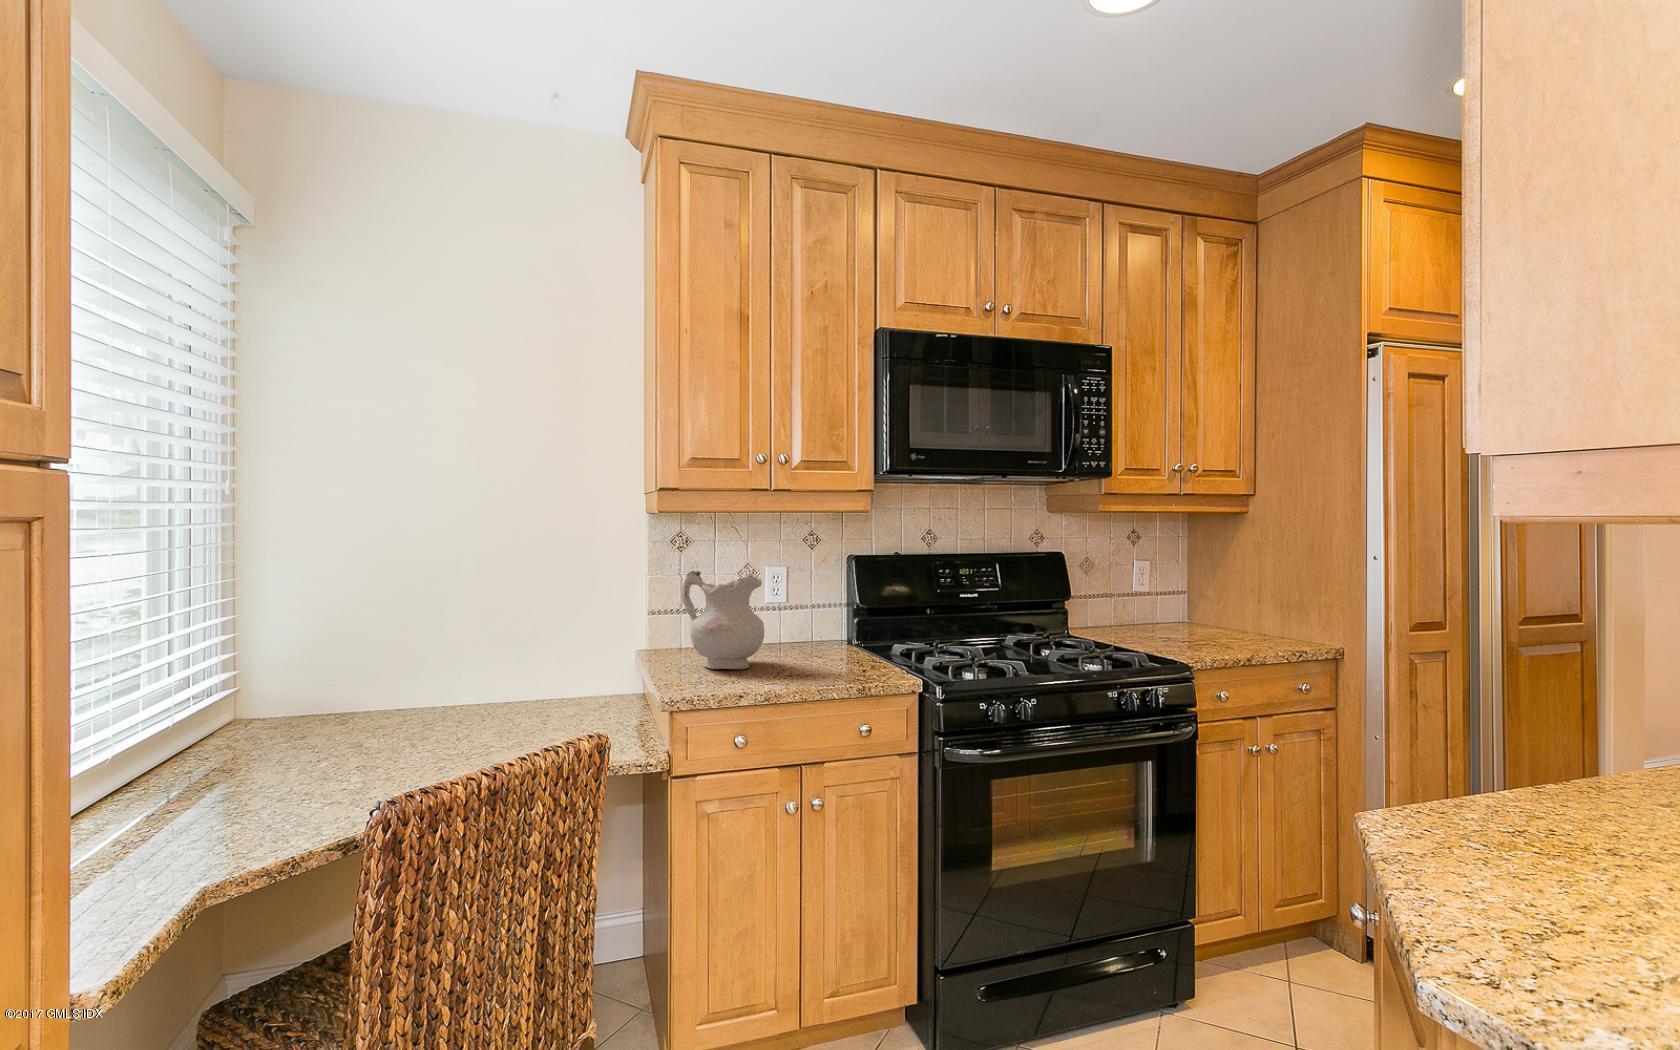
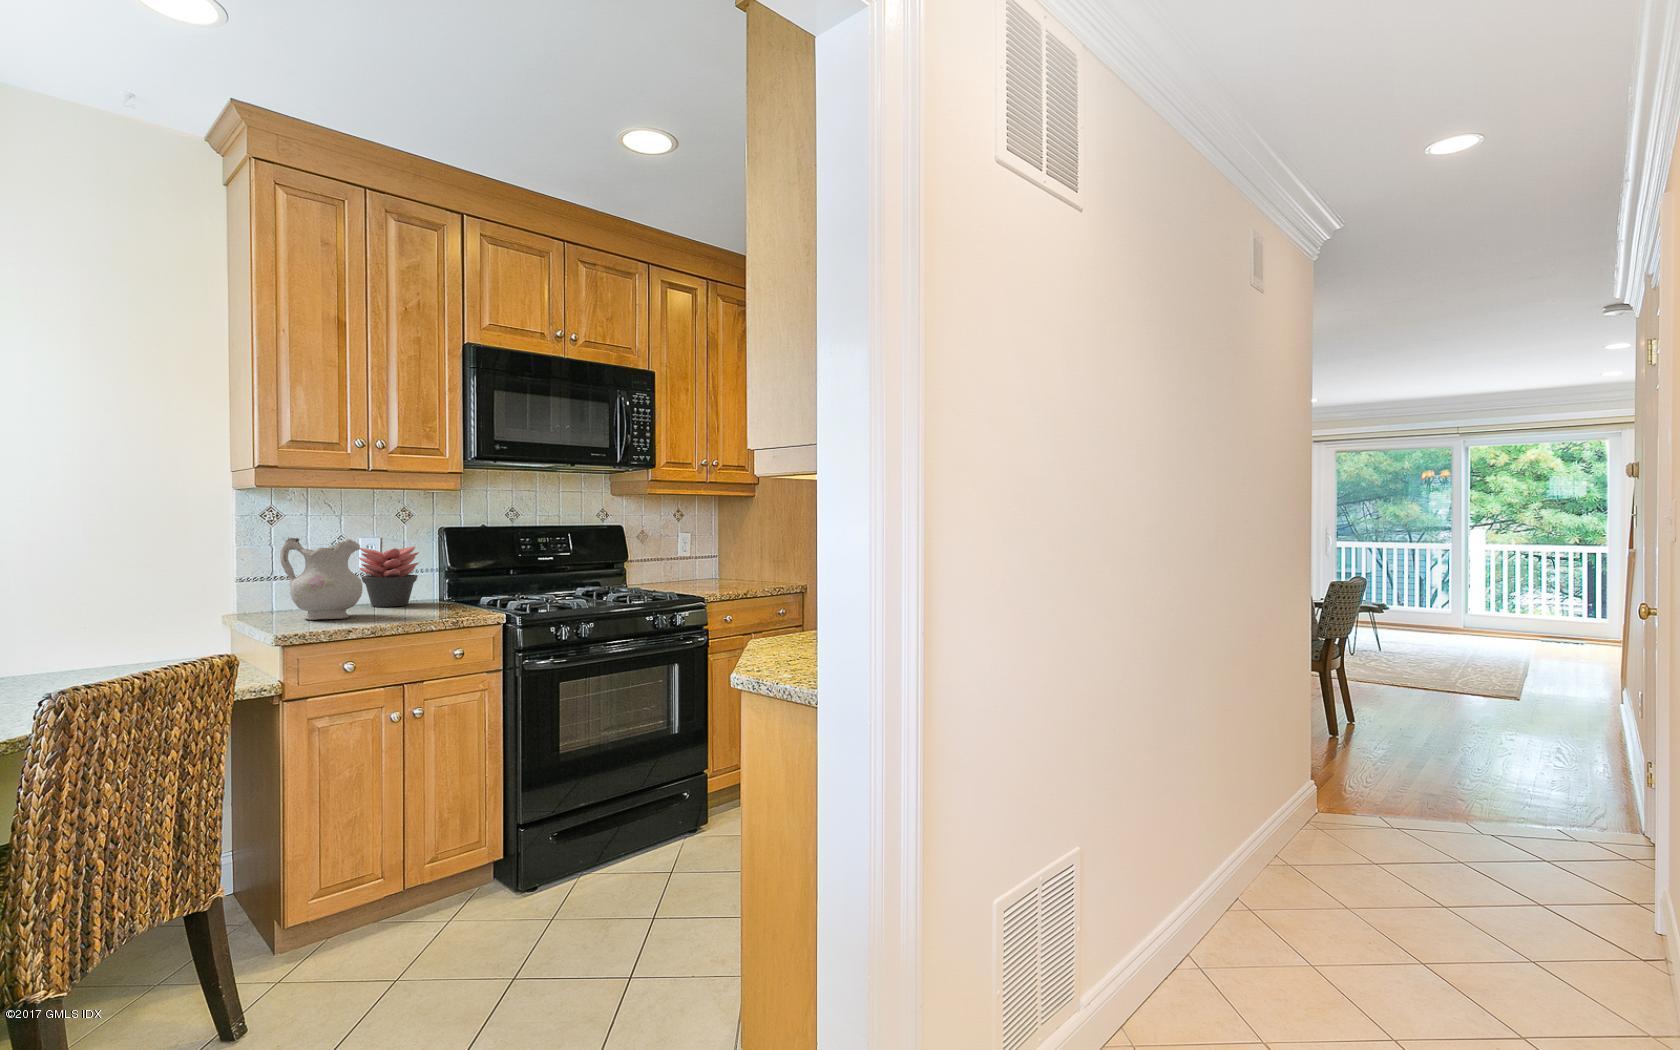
succulent plant: none [765,578,827,650] -> present [359,547,419,607]

